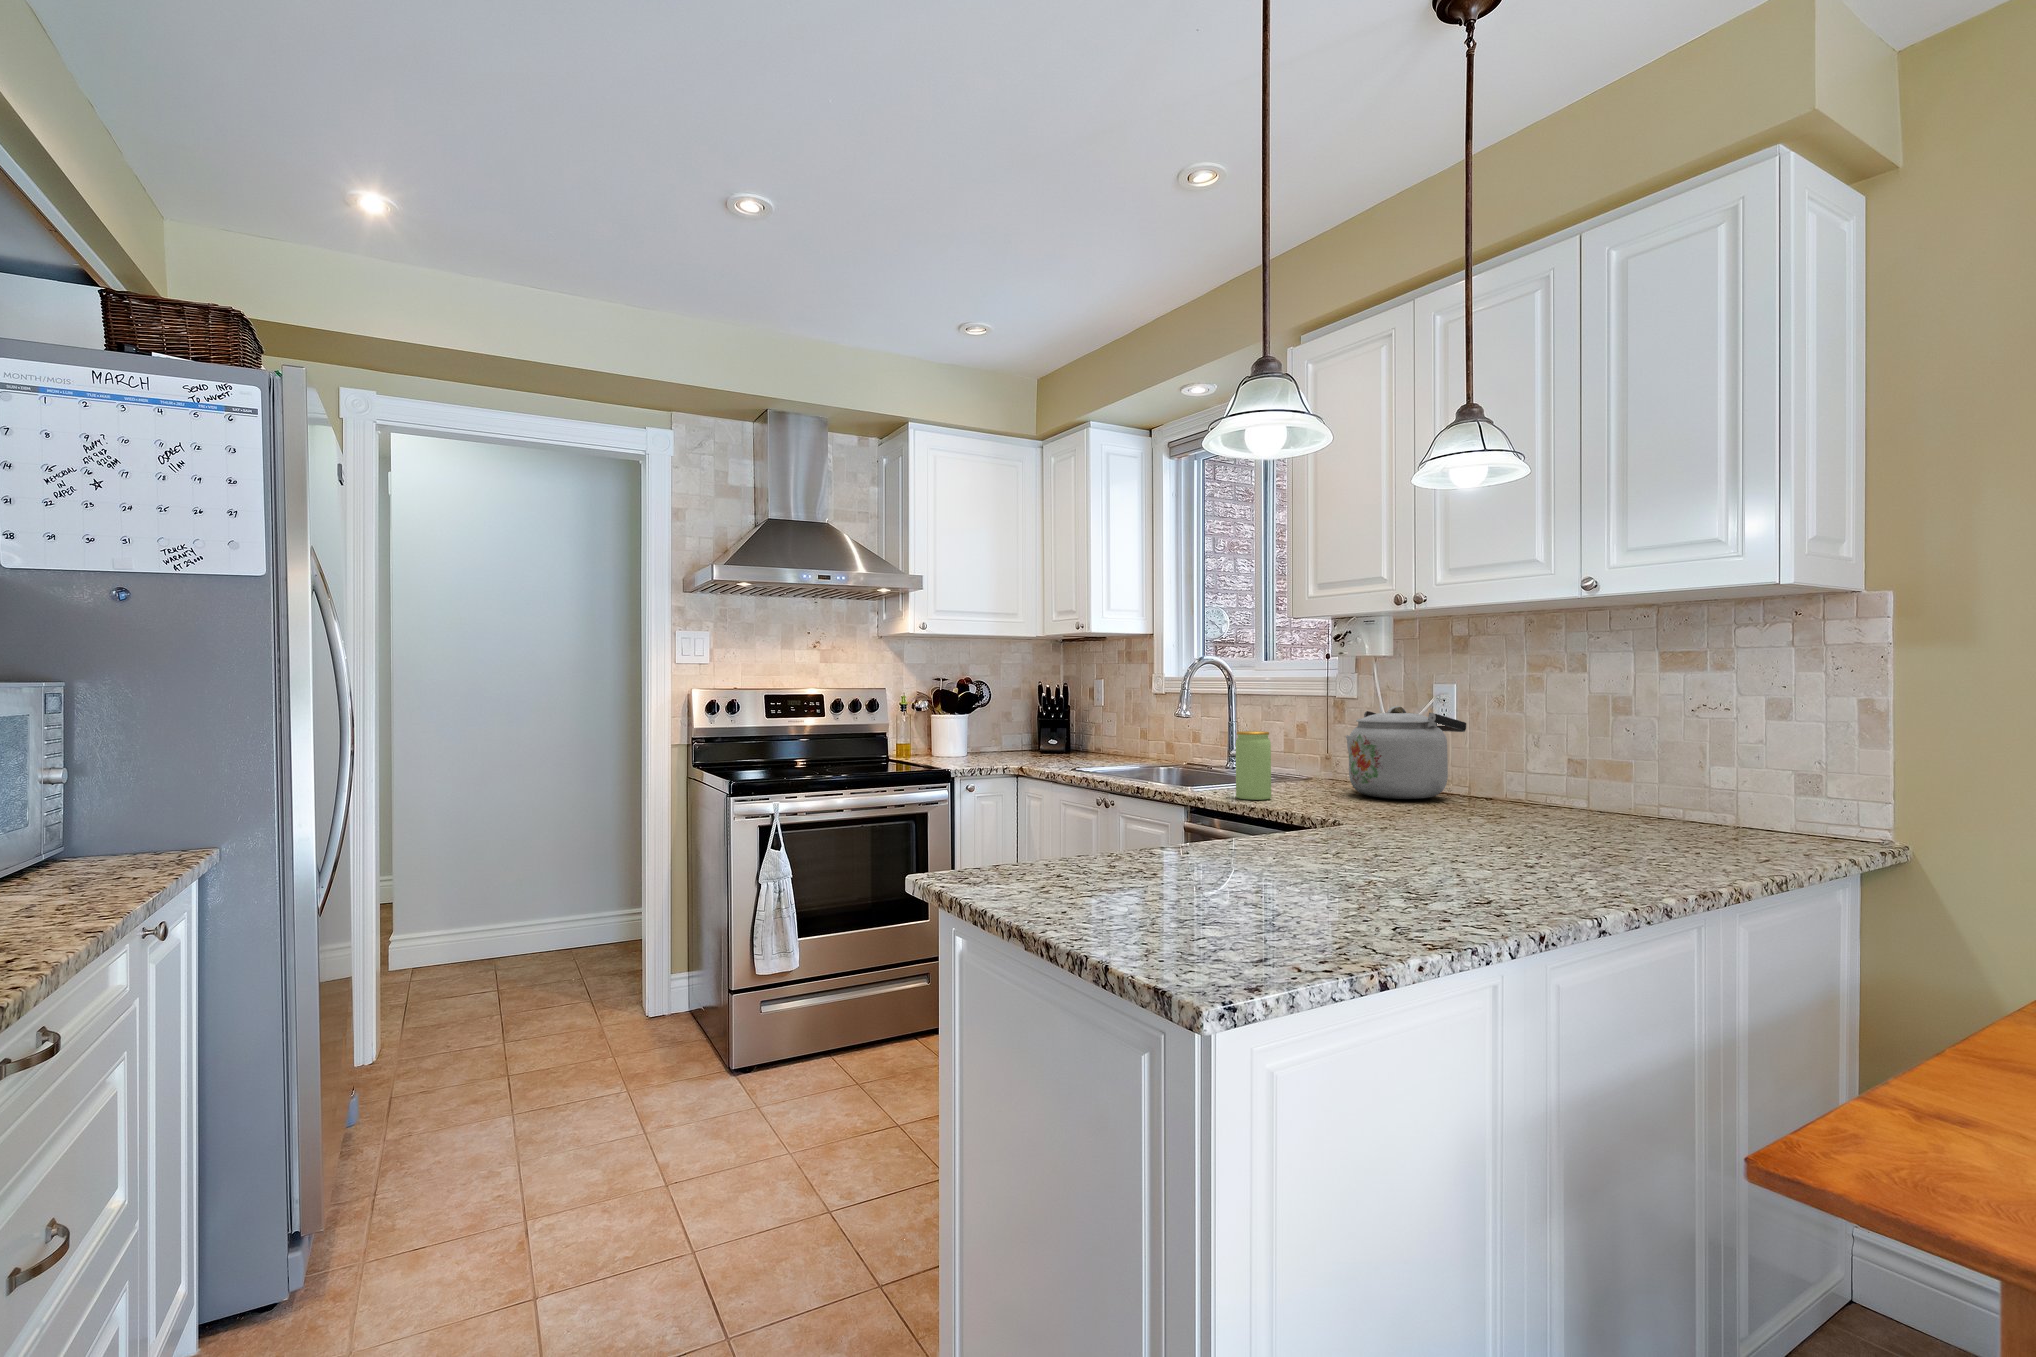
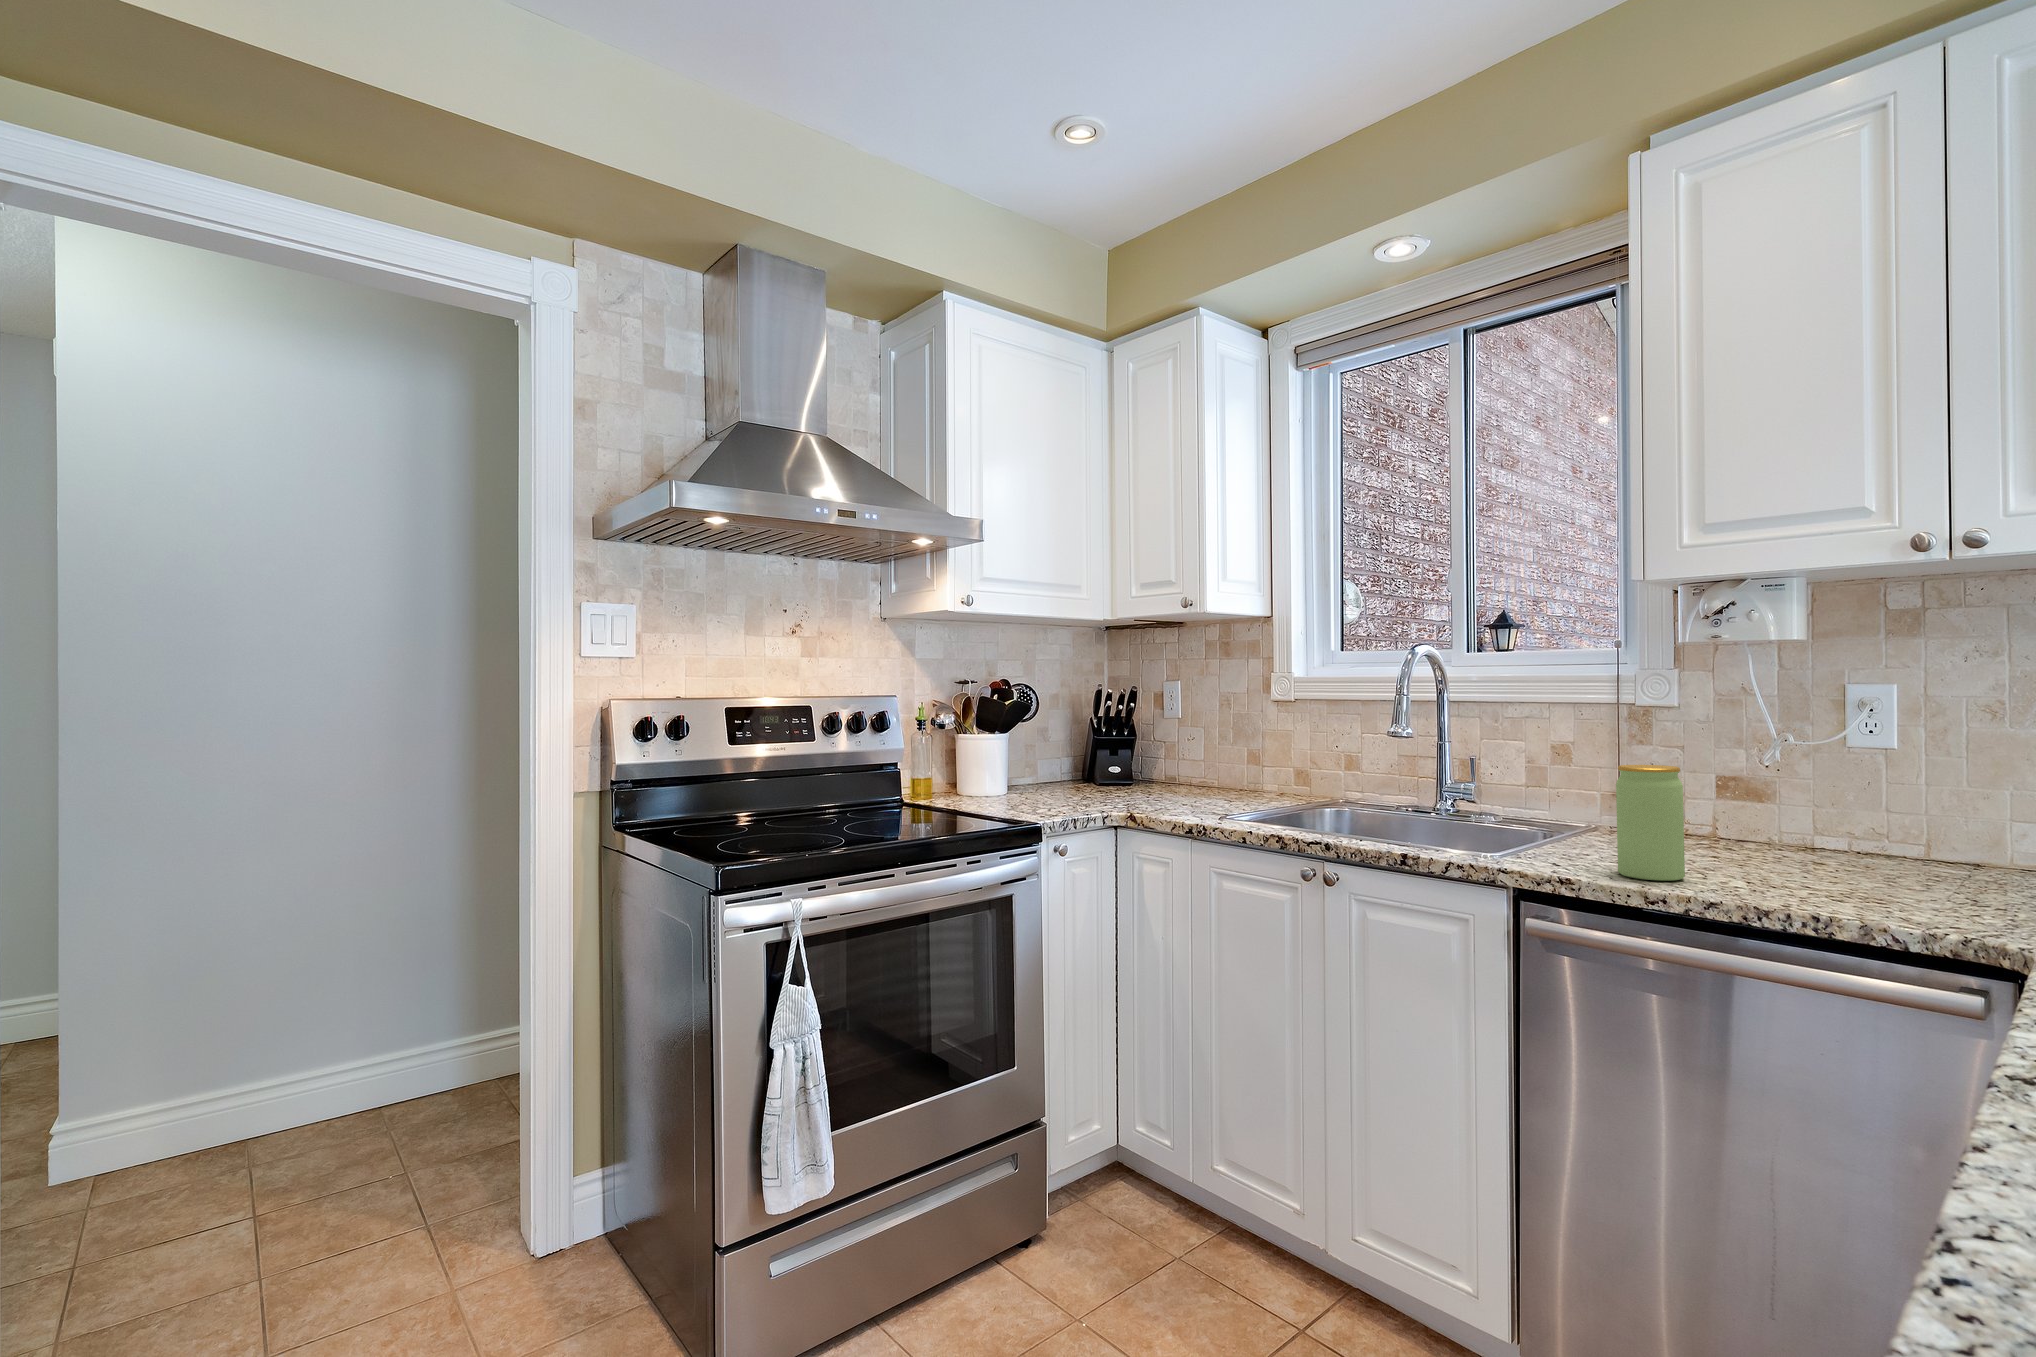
kettle: present [1346,706,1466,799] -> none [1714,721,1947,869]

